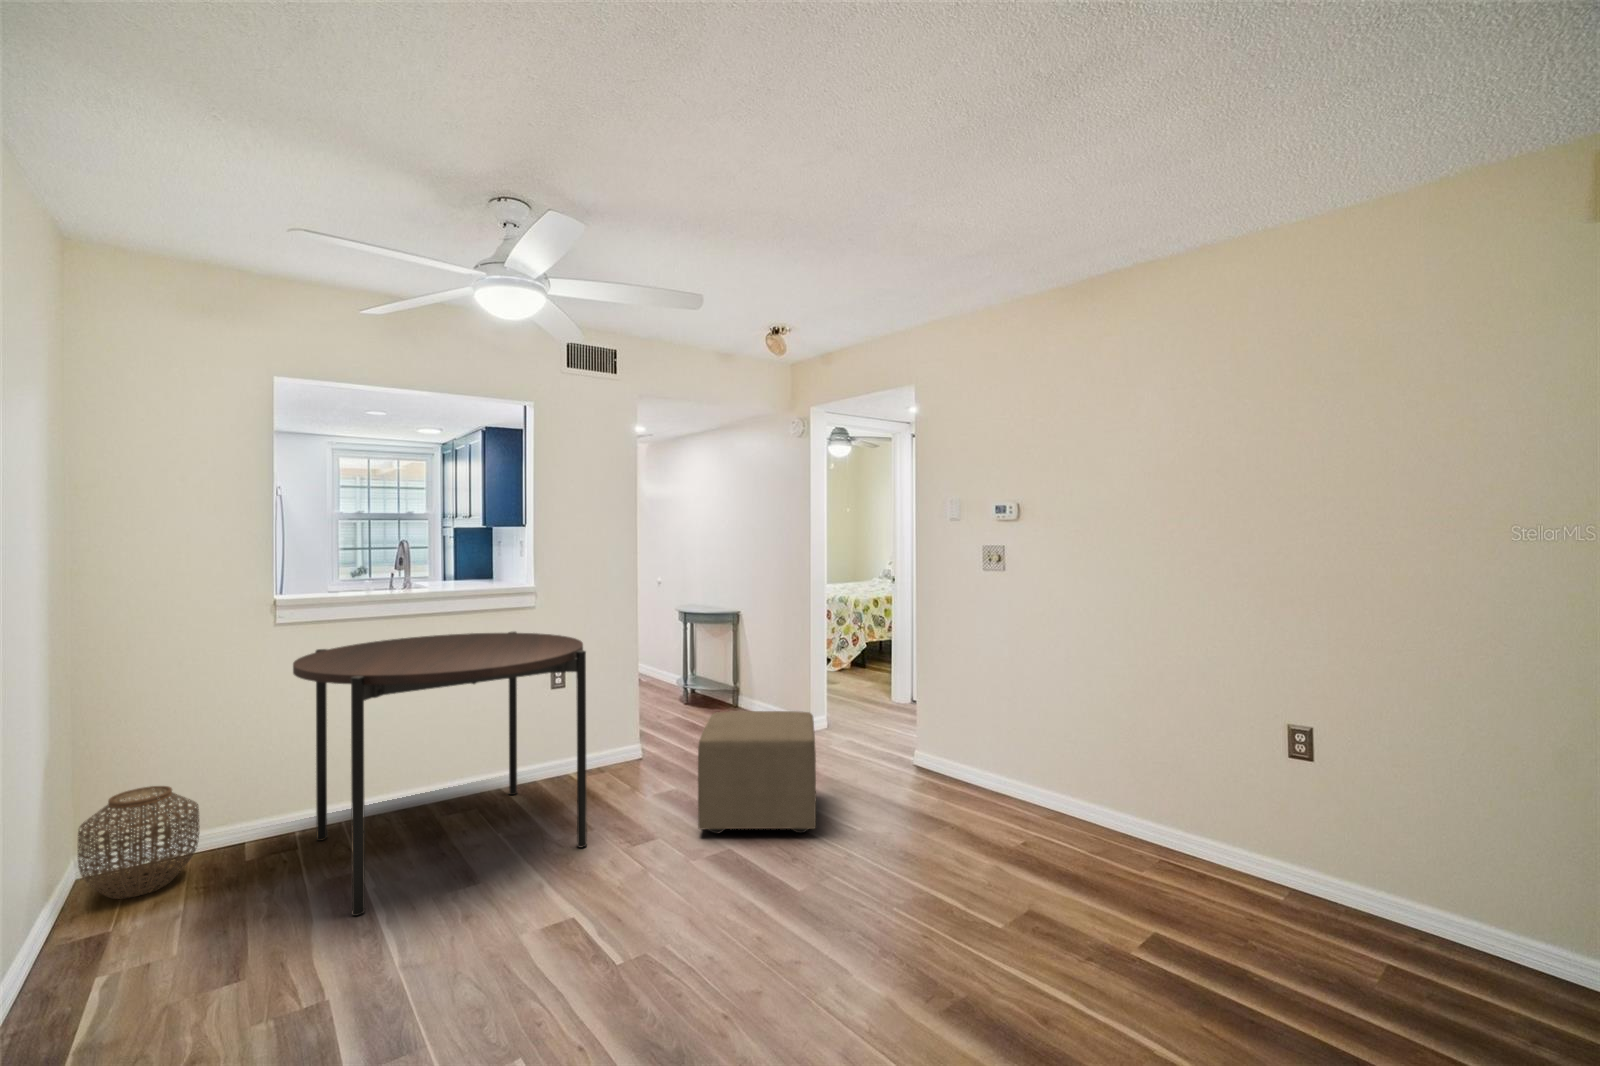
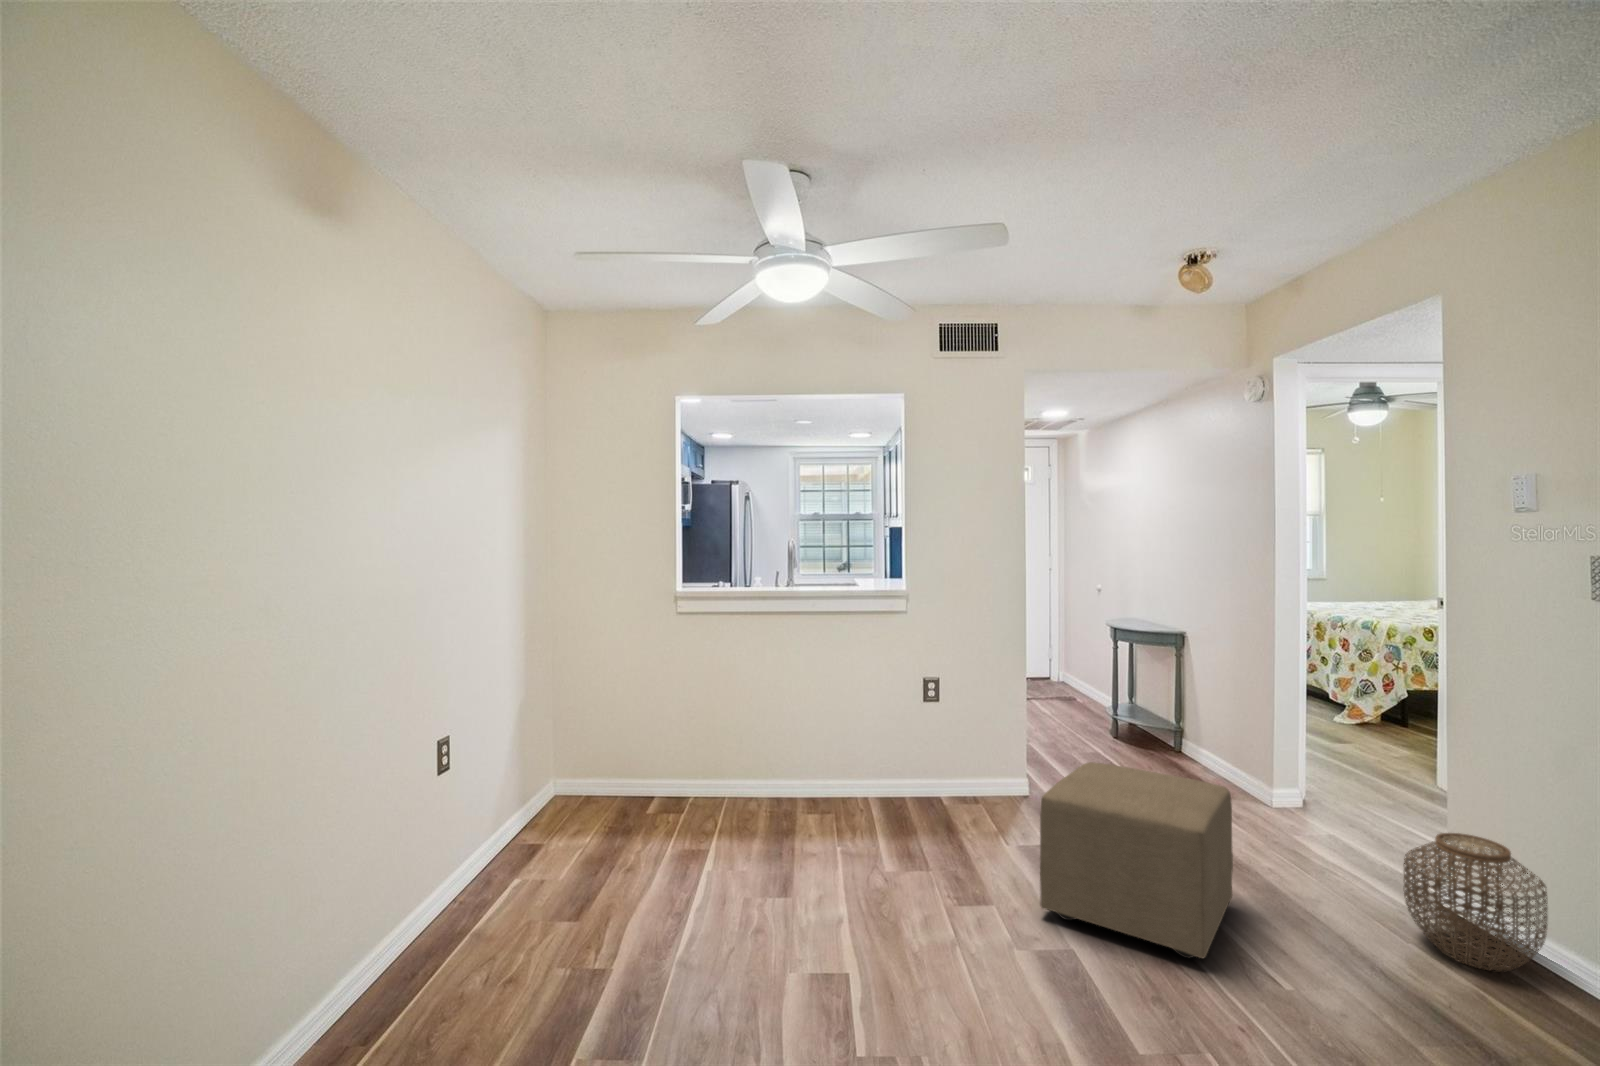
dining table: present [293,632,587,916] -> none [661,633,922,895]
woven basket: present [78,786,200,899] -> present [1404,833,1547,971]

